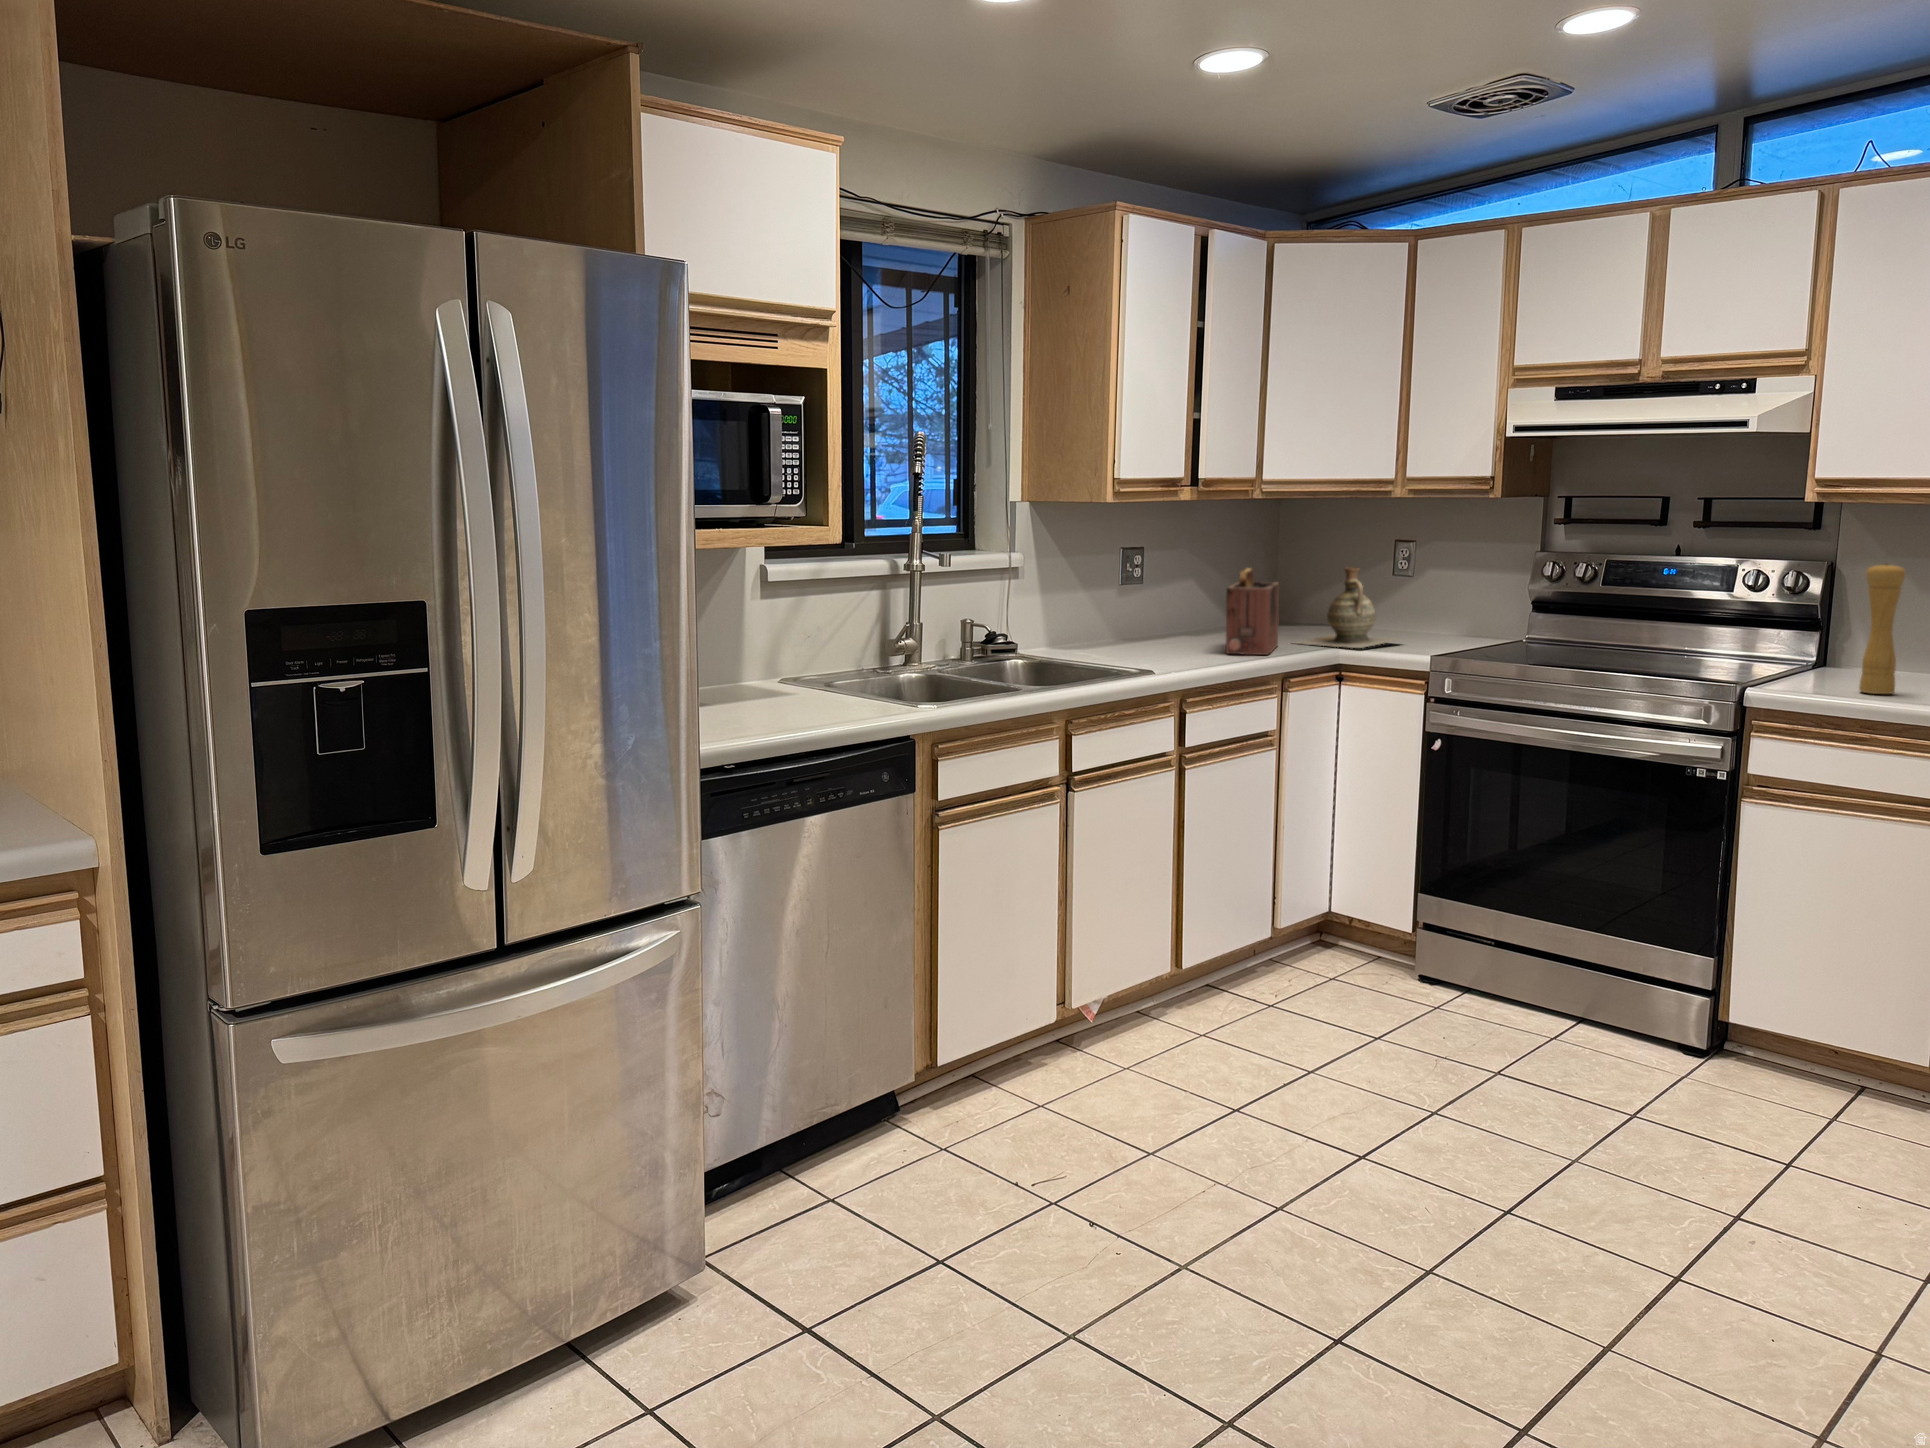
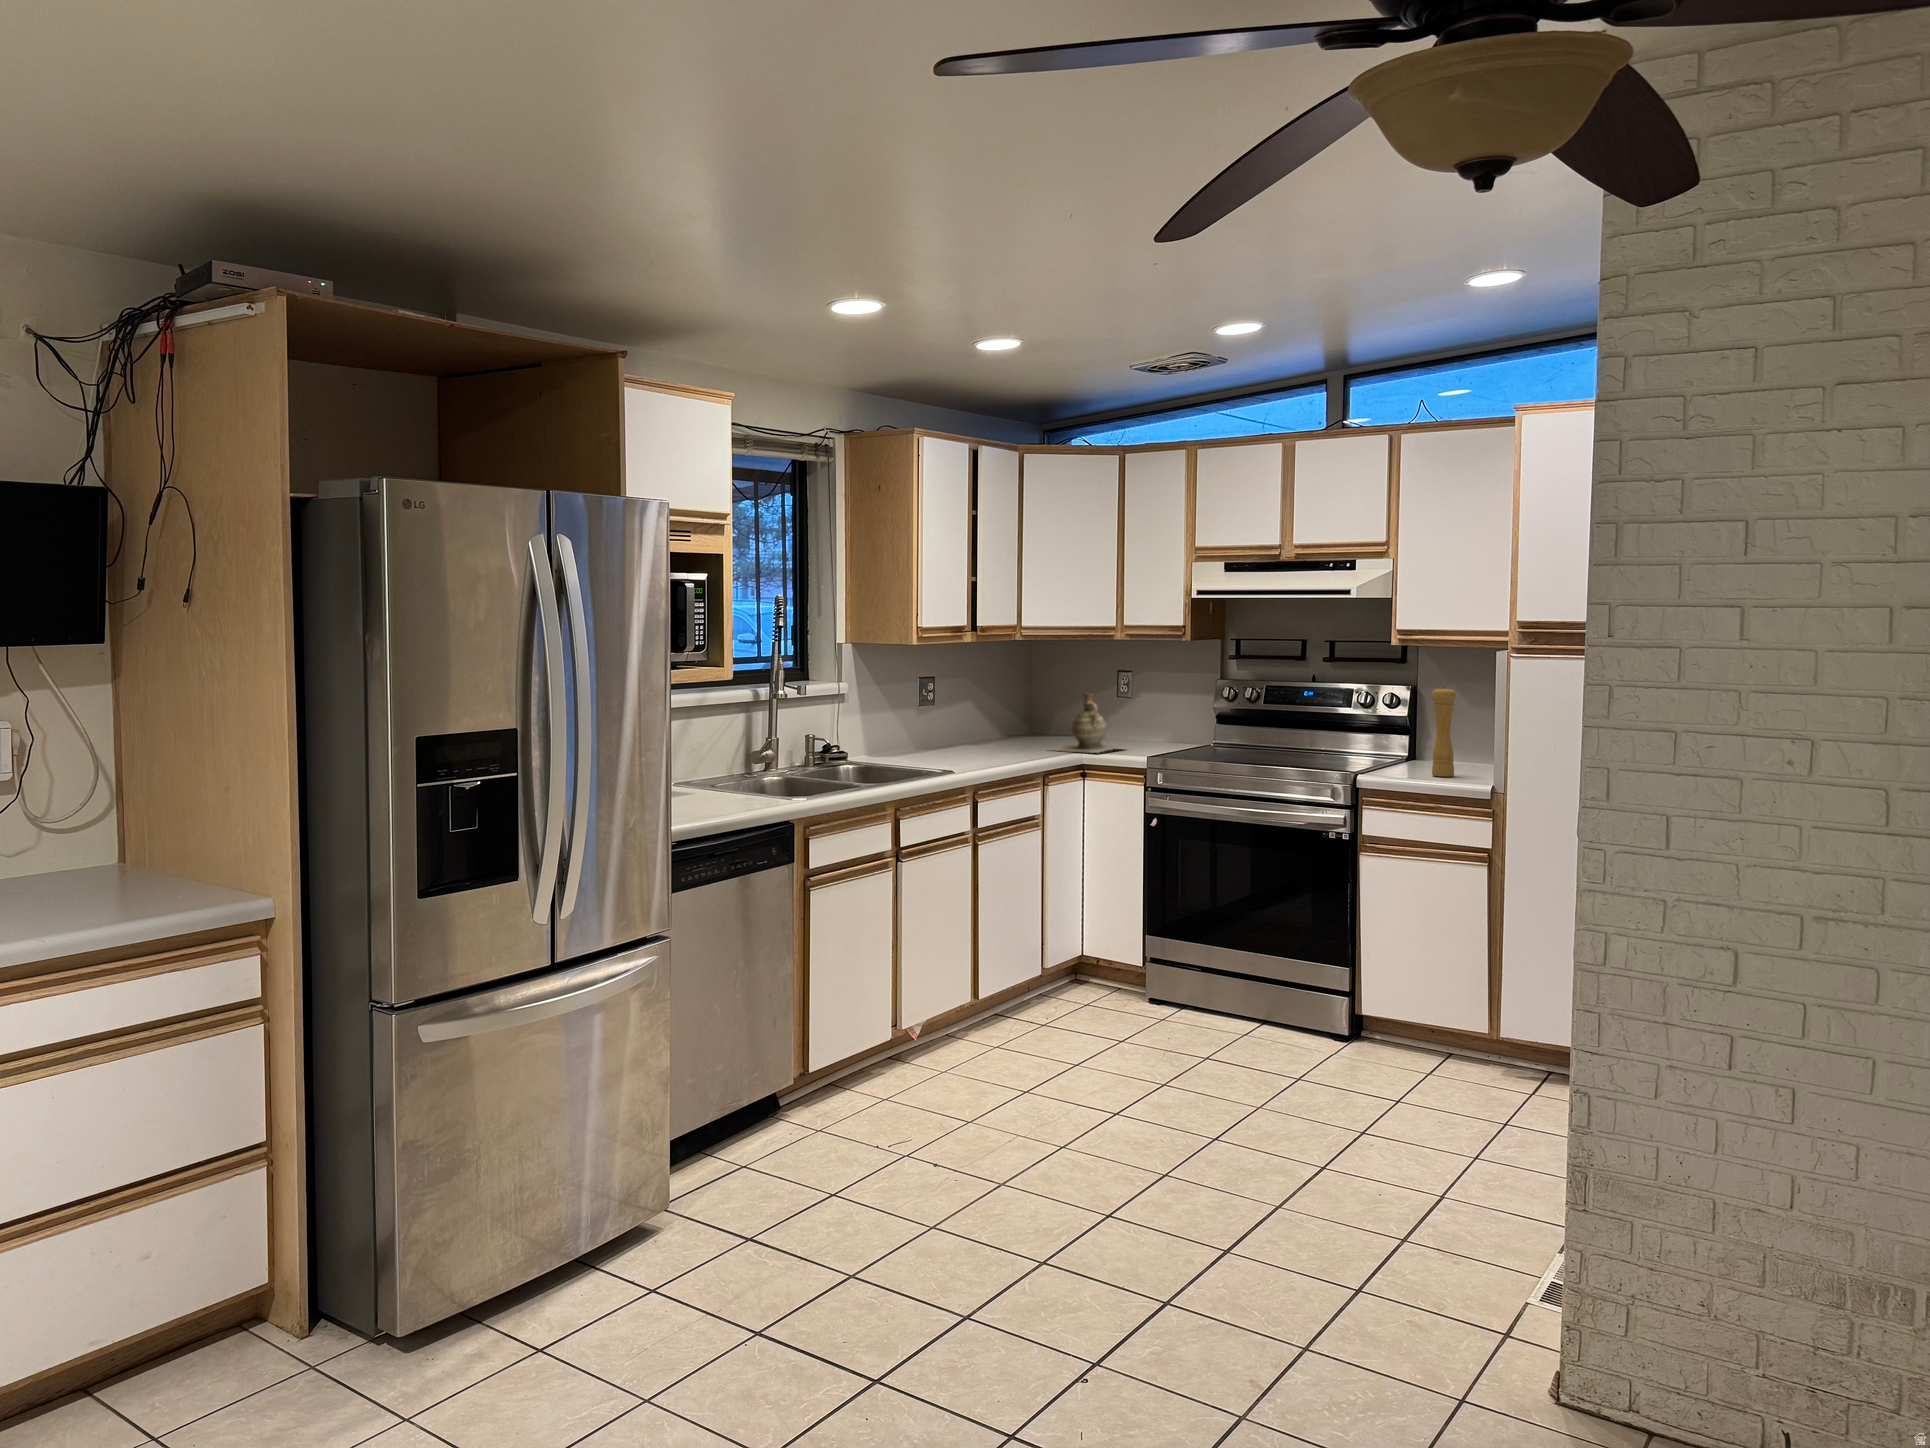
toaster: present [1226,568,1279,655] -> none [1000,694,1037,759]

